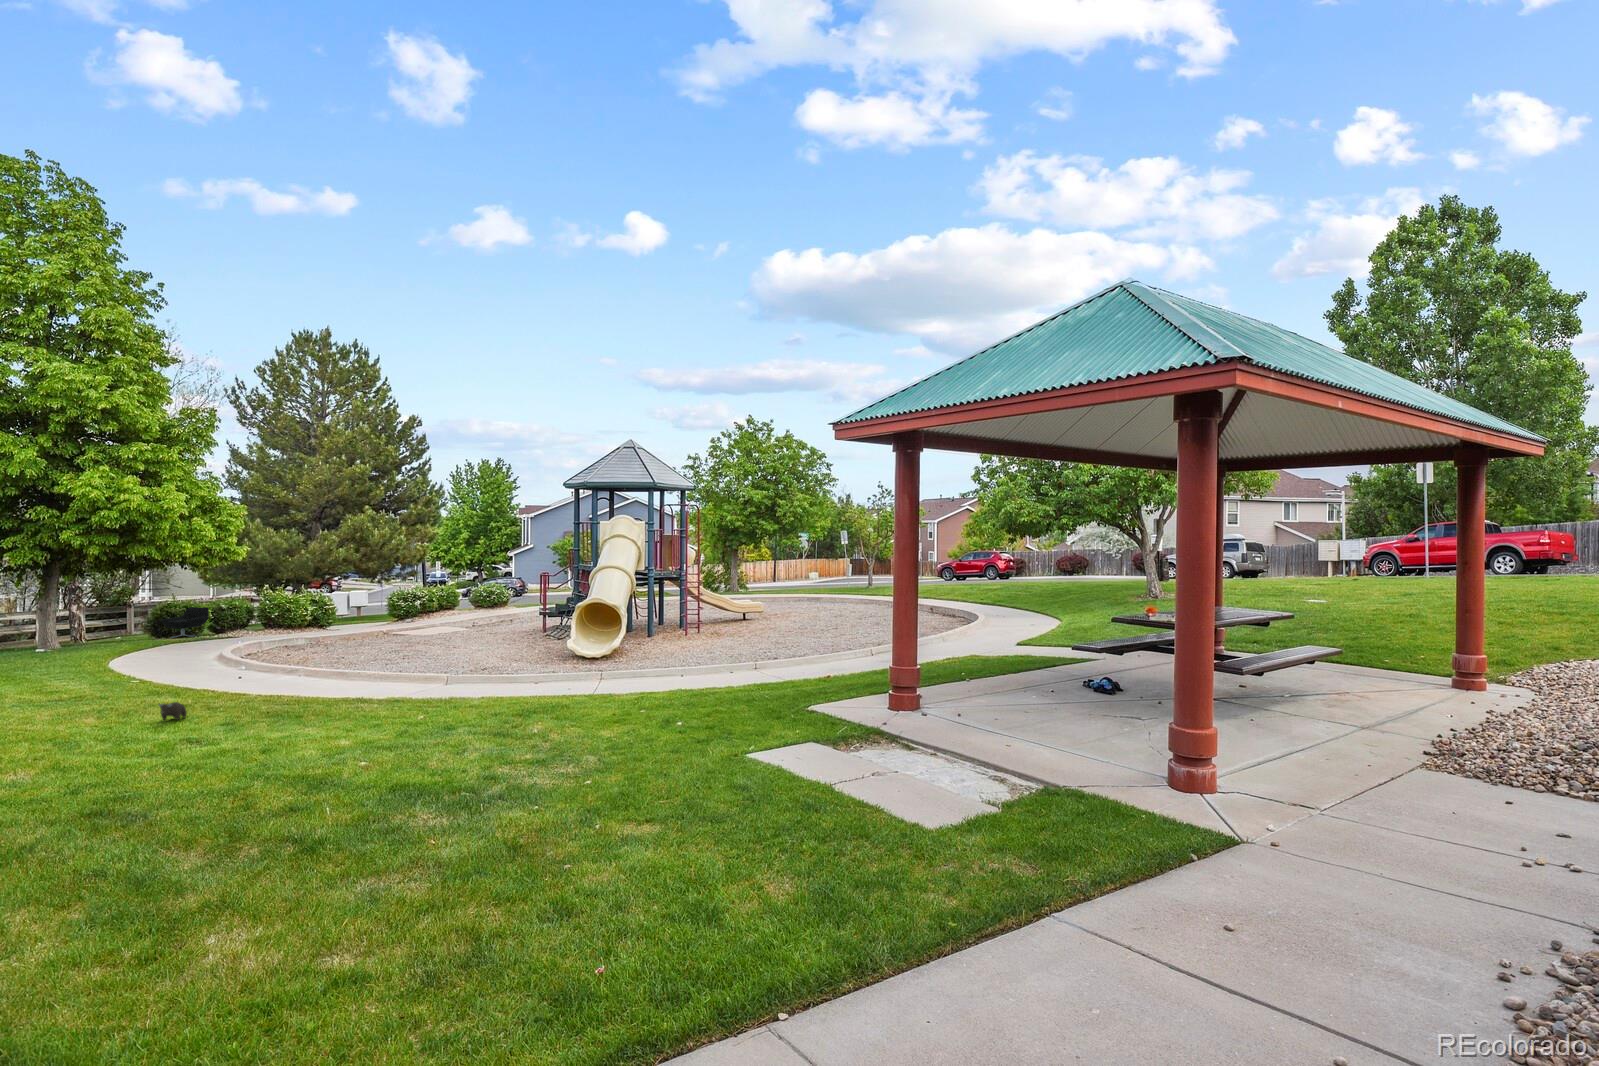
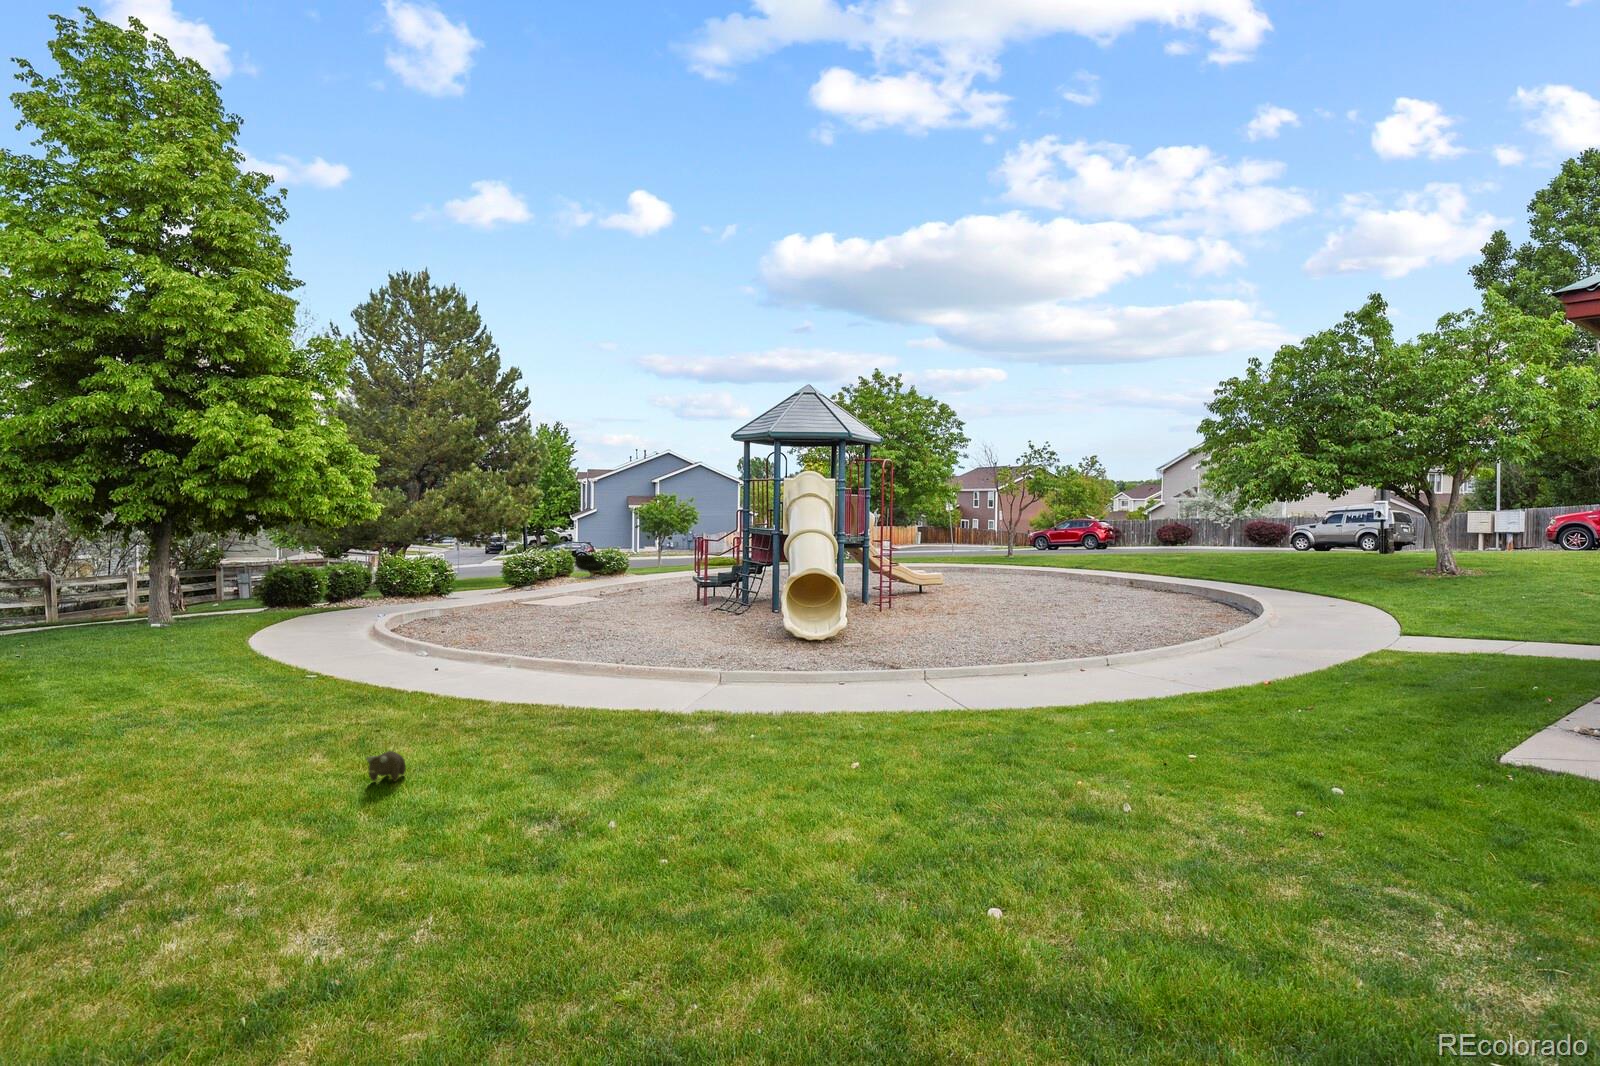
lounge chair: present [161,607,209,637] -> present [575,554,605,578]

